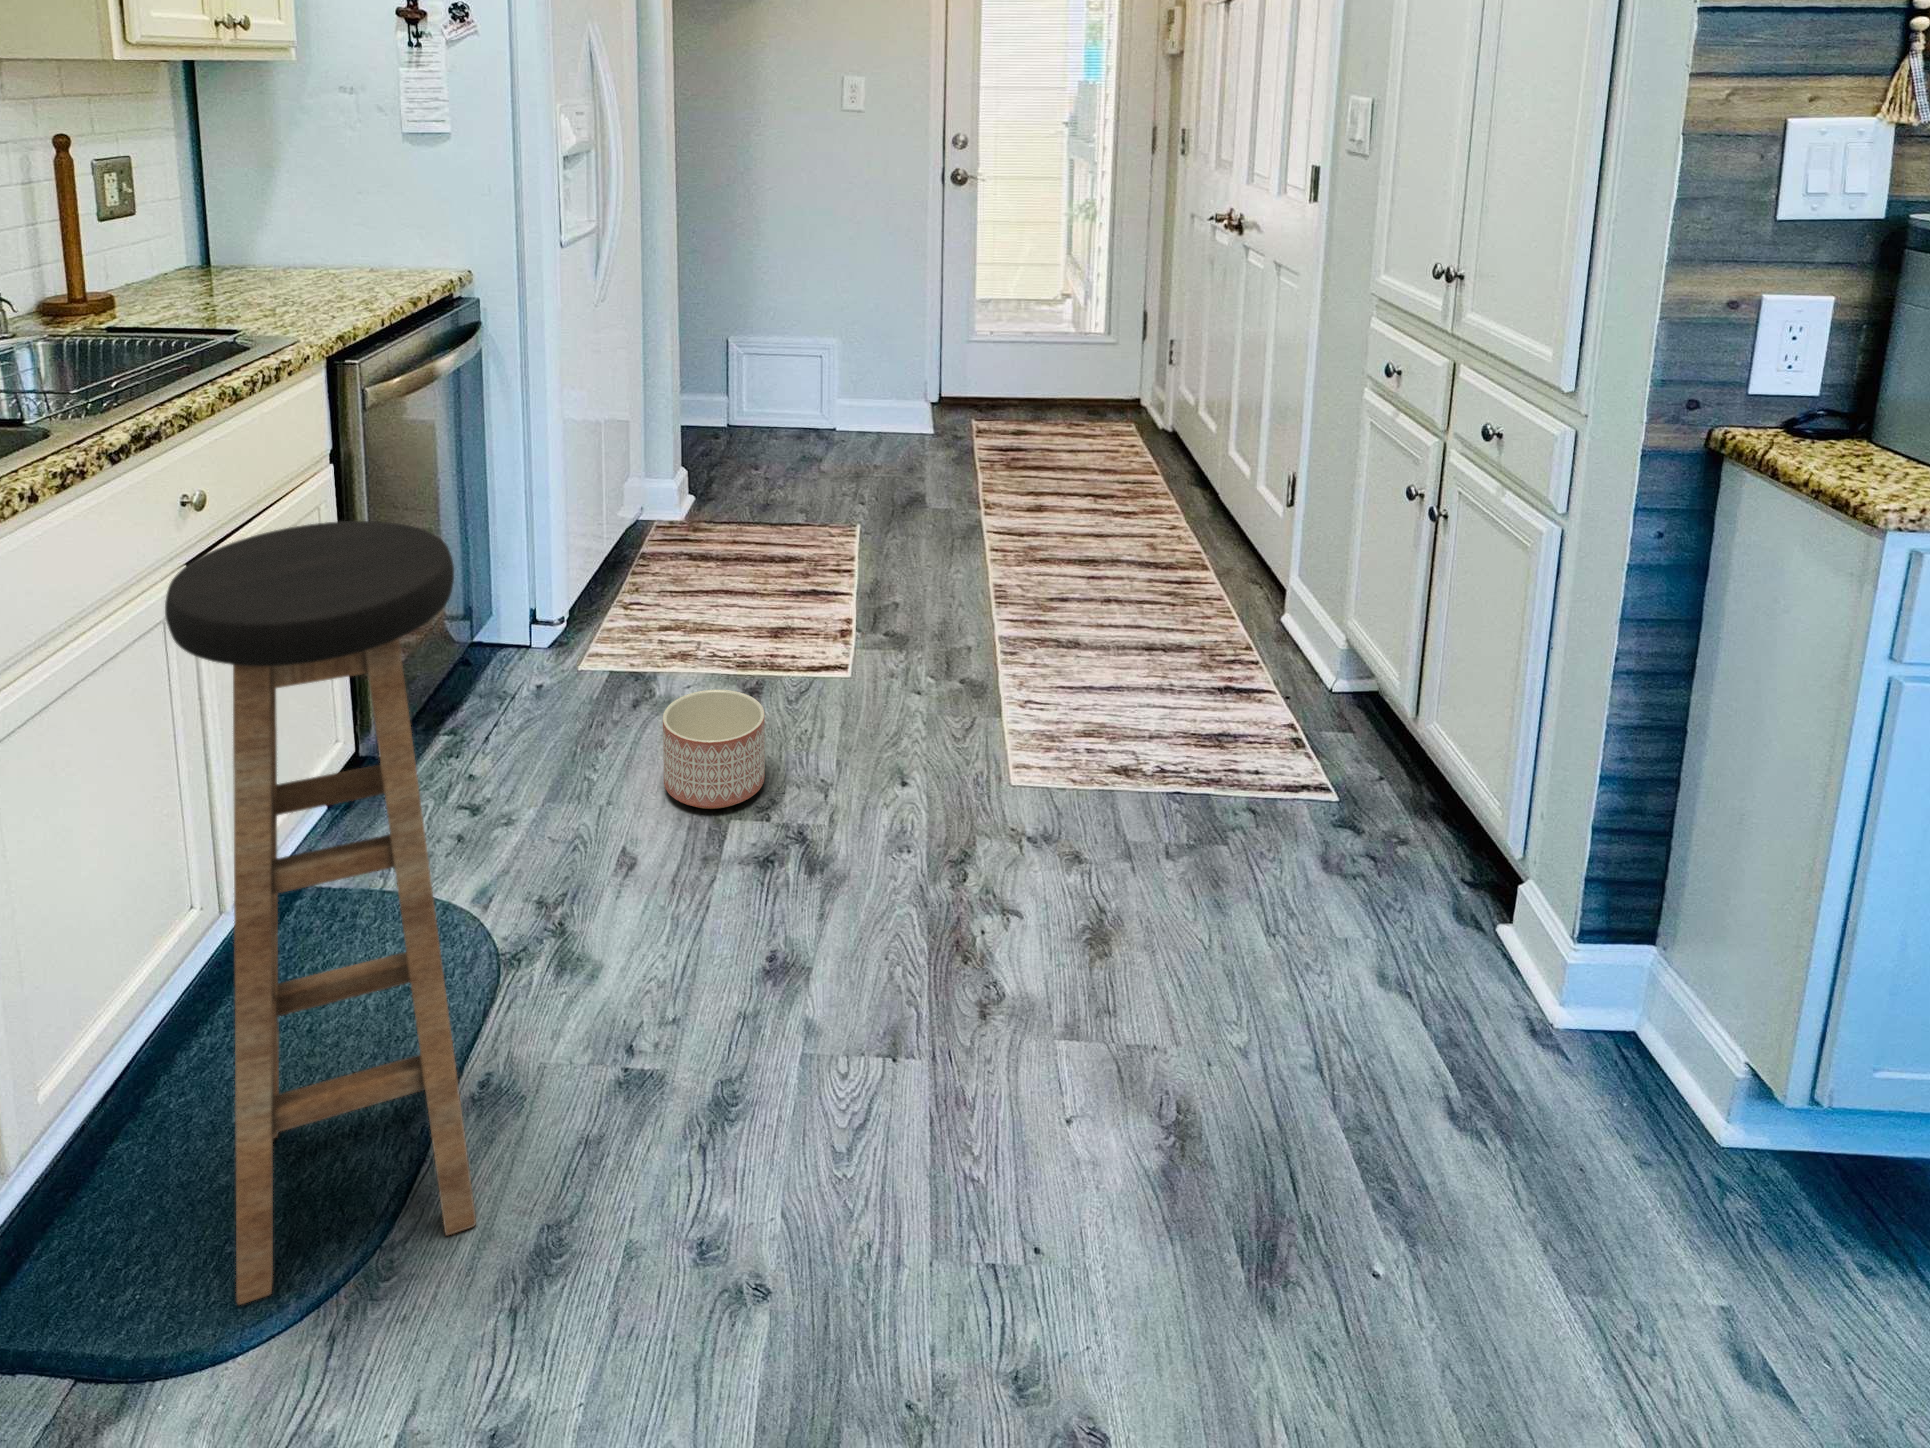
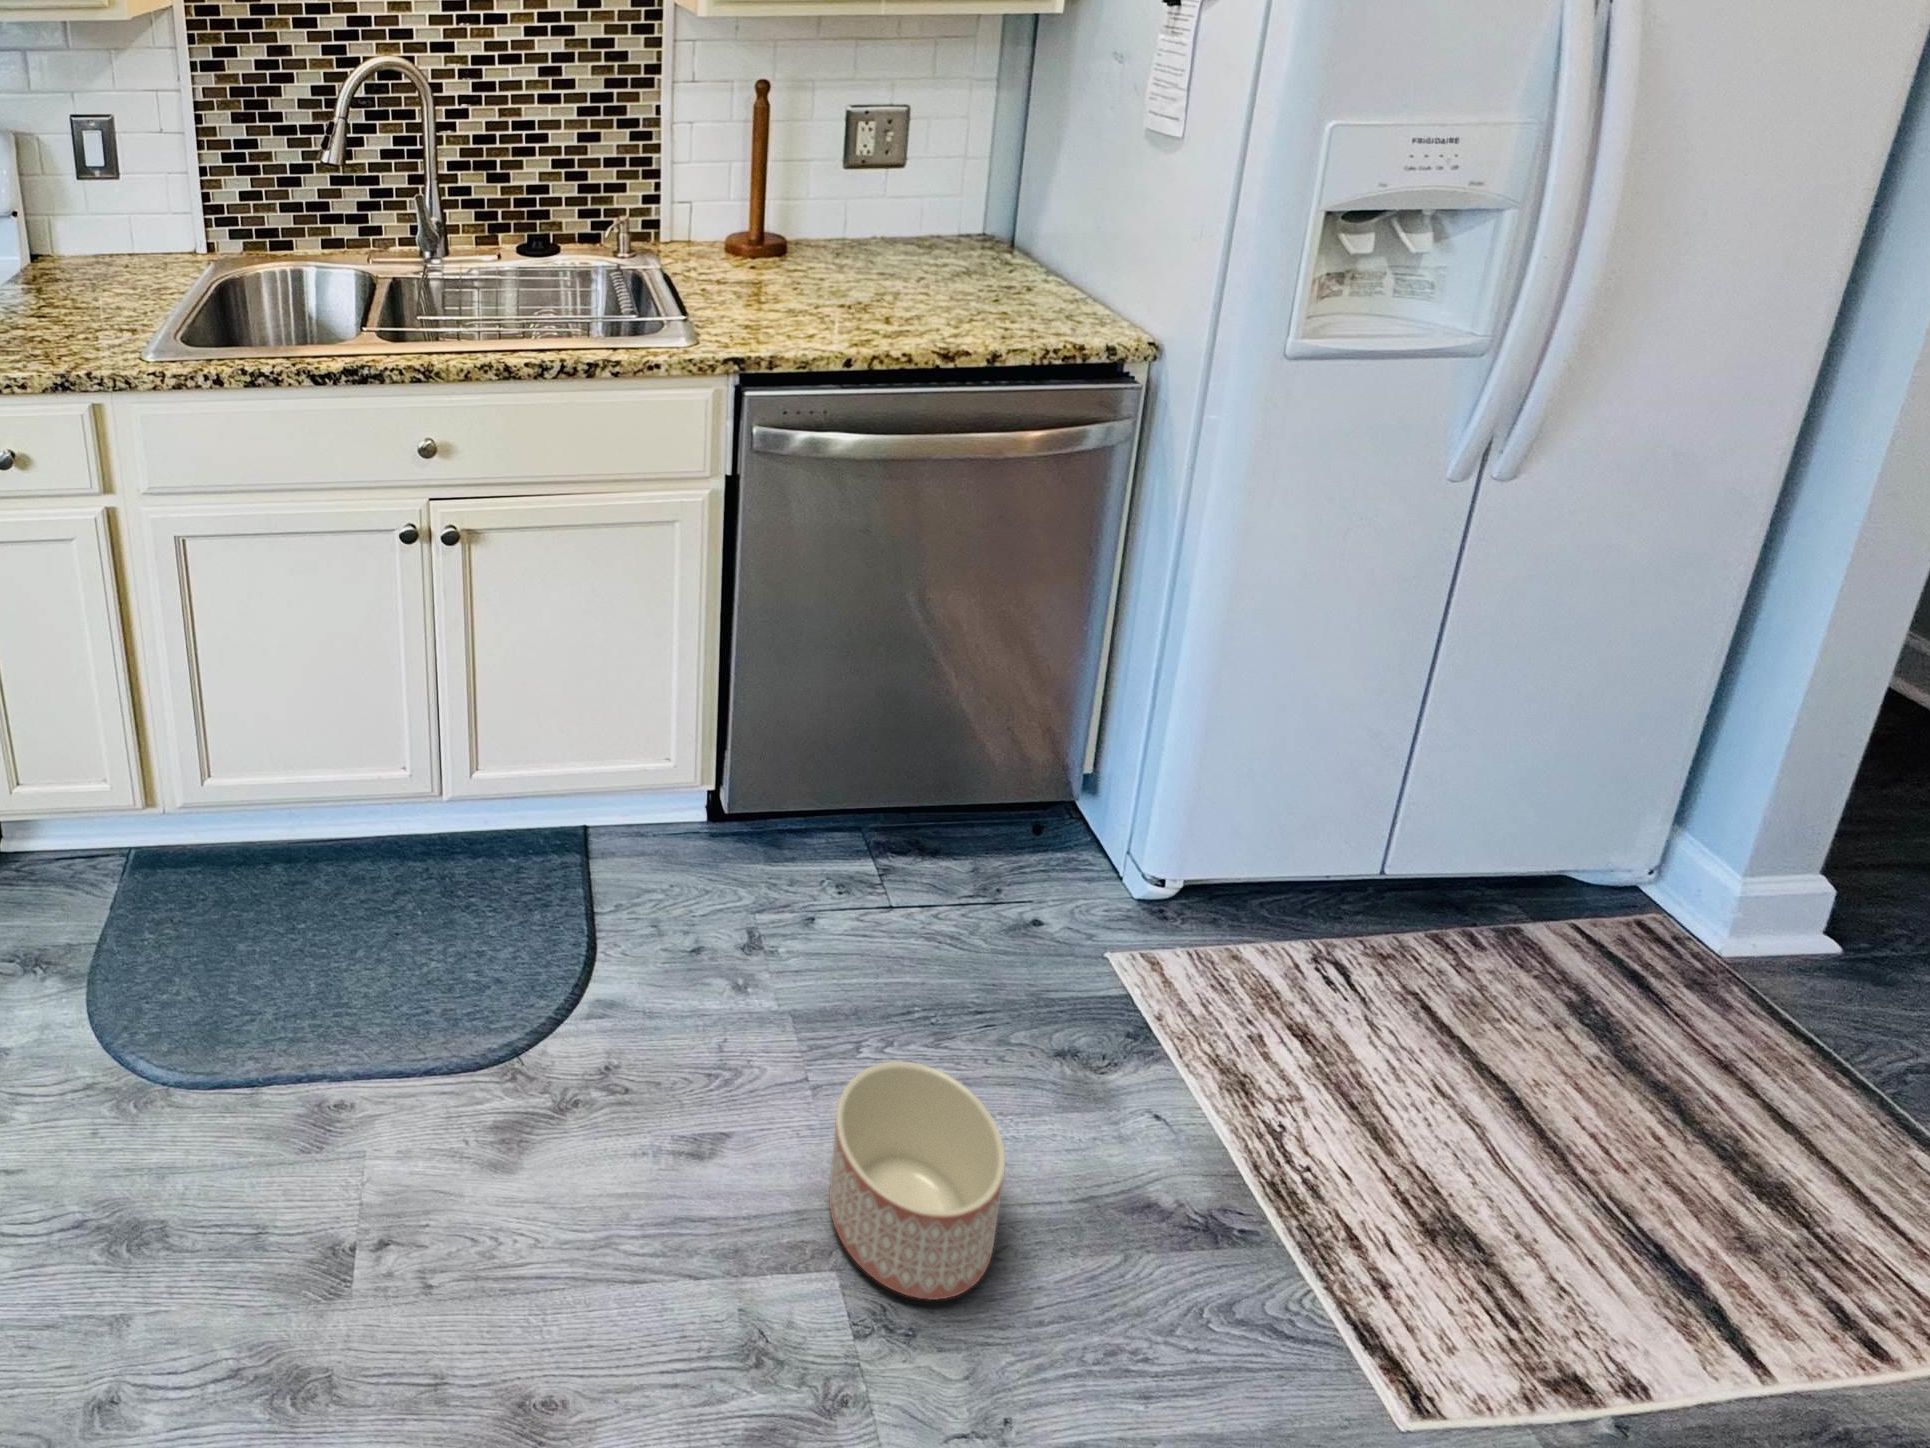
bar stool: present [165,521,476,1305] -> none [62,486,360,1159]

